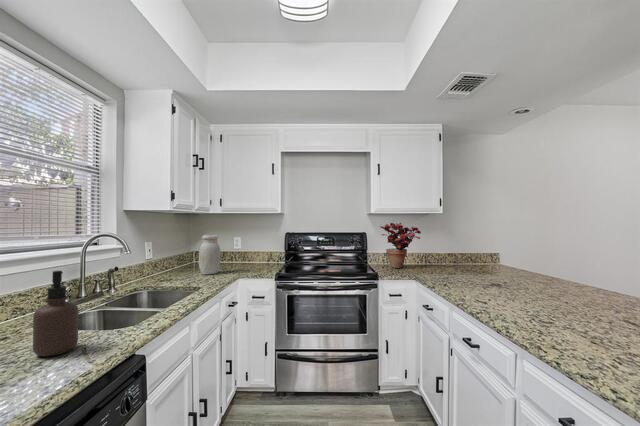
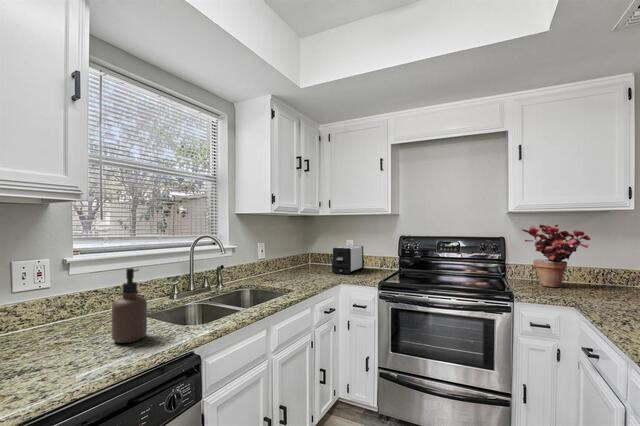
jar: present [199,235,221,274] -> none [304,237,325,277]
toaster: none [225,243,253,270] -> present [332,246,364,274]

